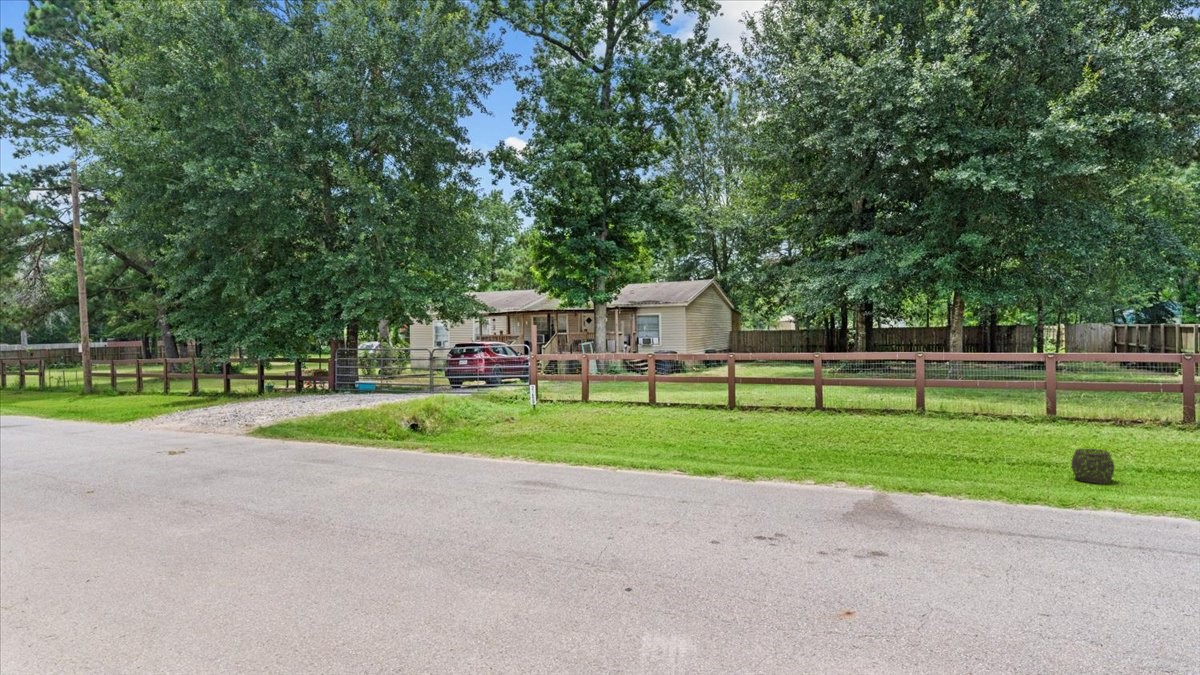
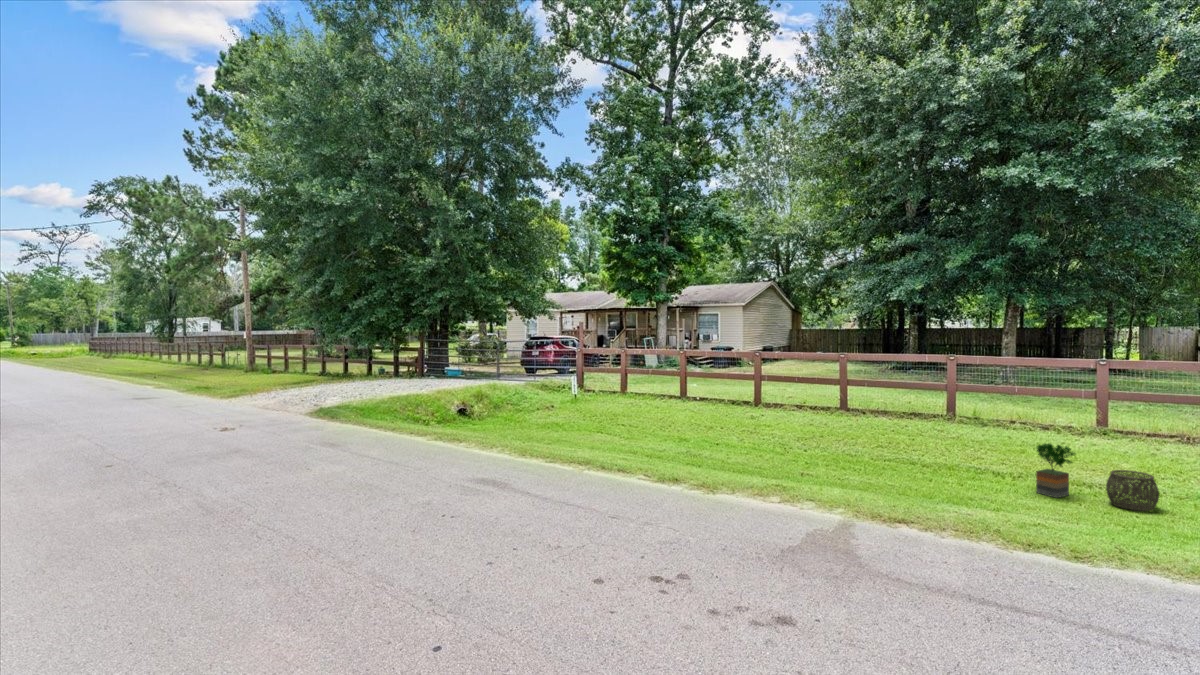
potted tree: none [1011,427,1047,477] -> present [1036,443,1075,498]

